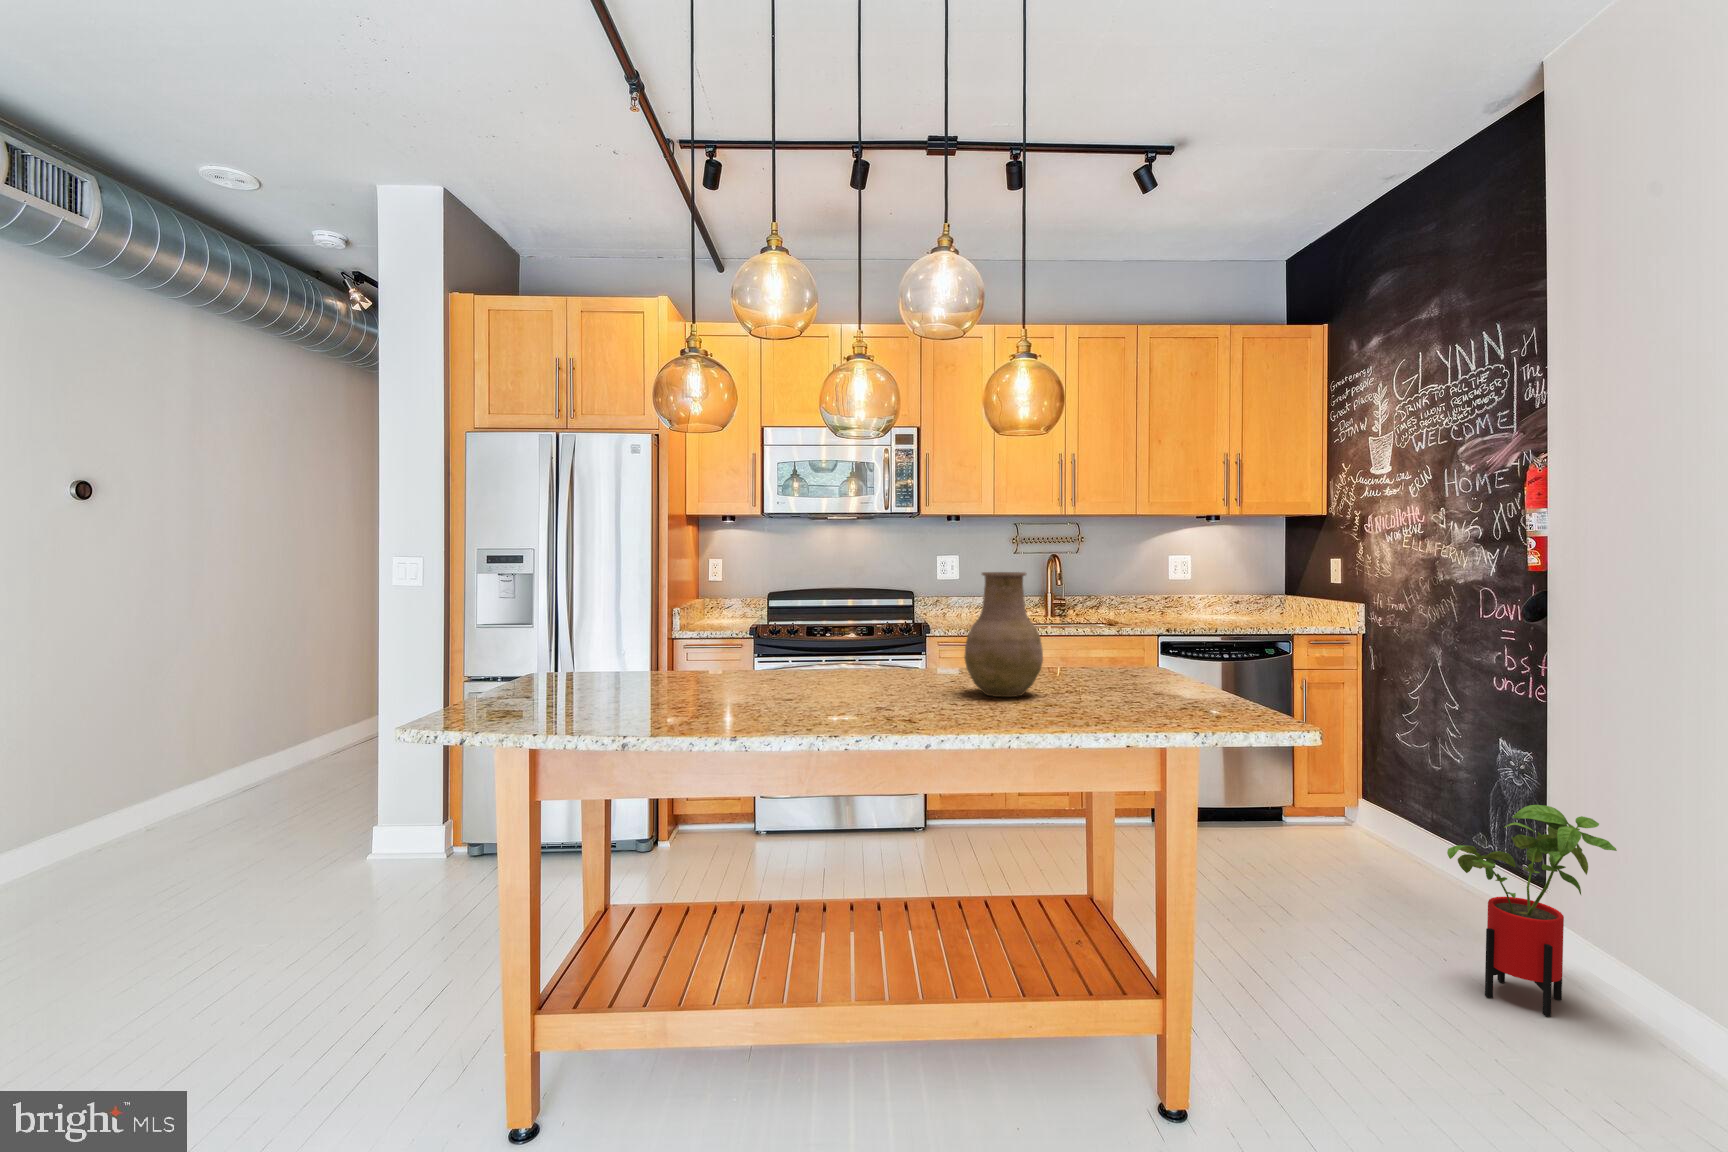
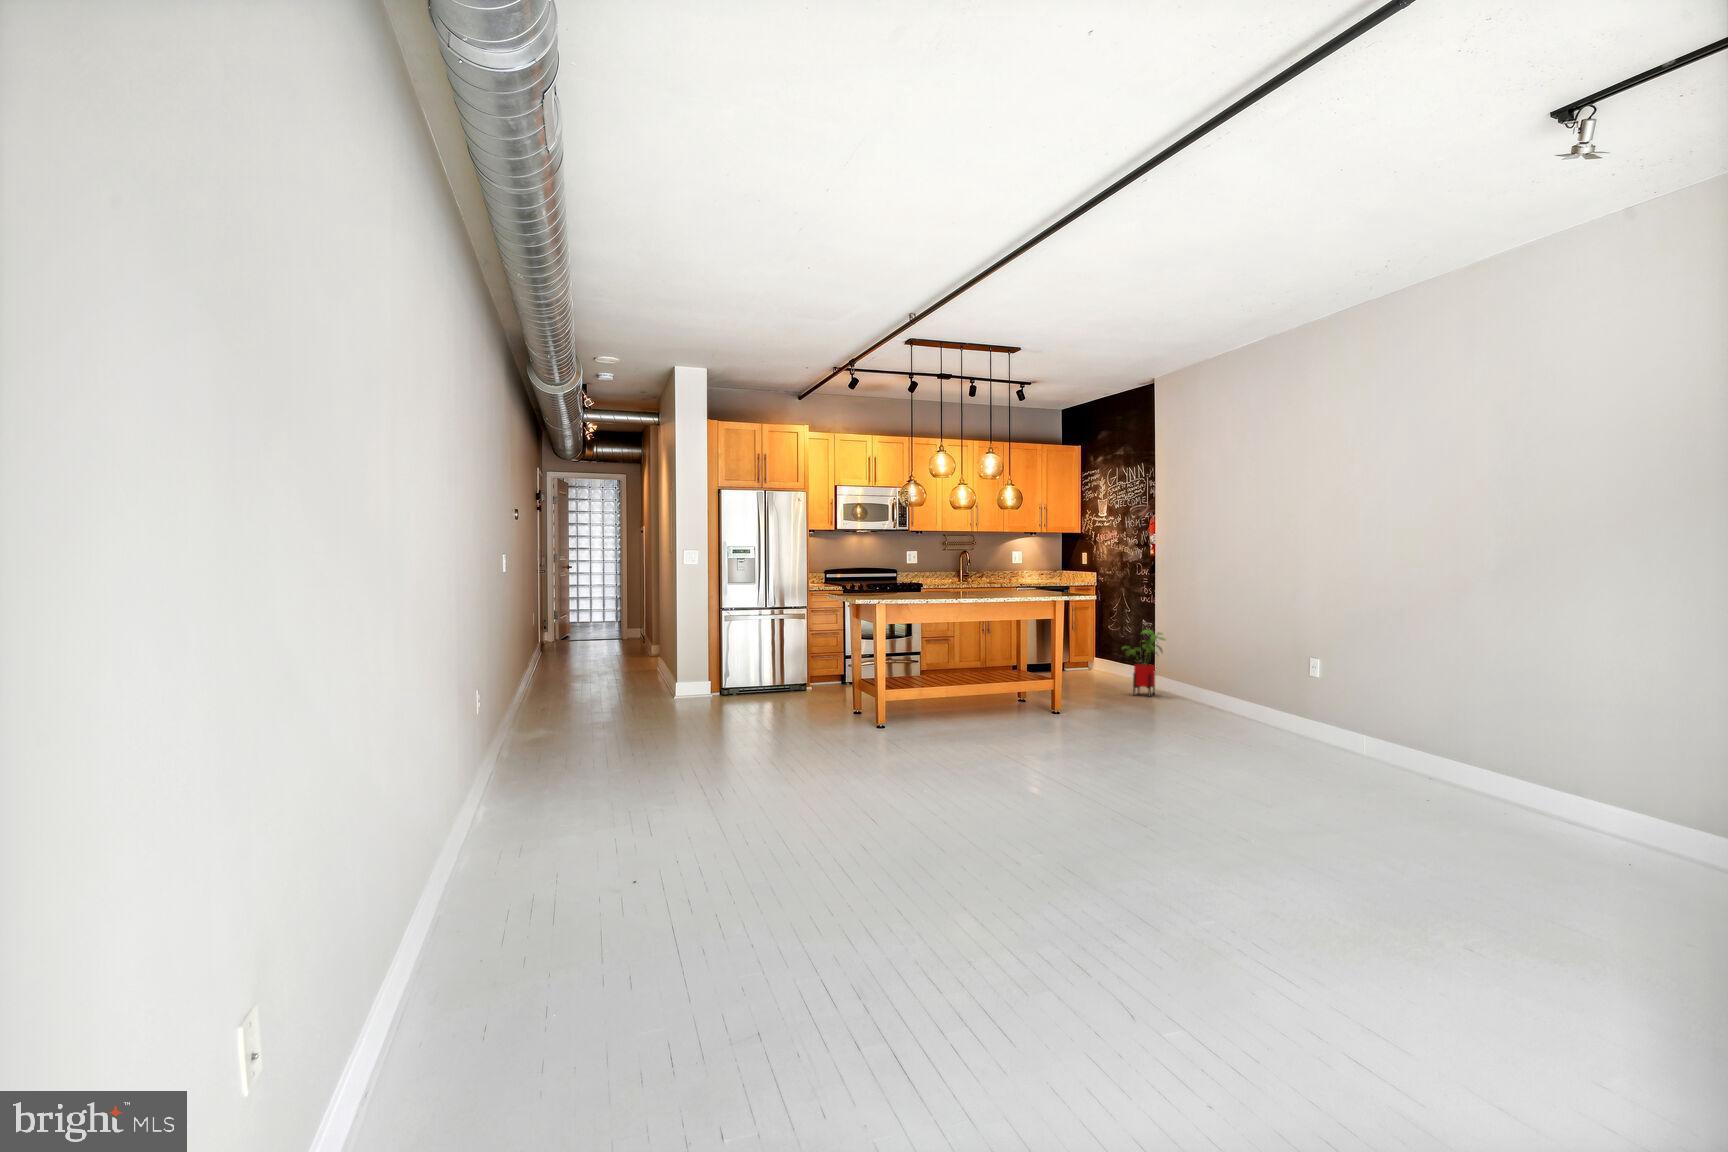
vase: present [964,572,1043,697] -> none [980,555,1005,594]

